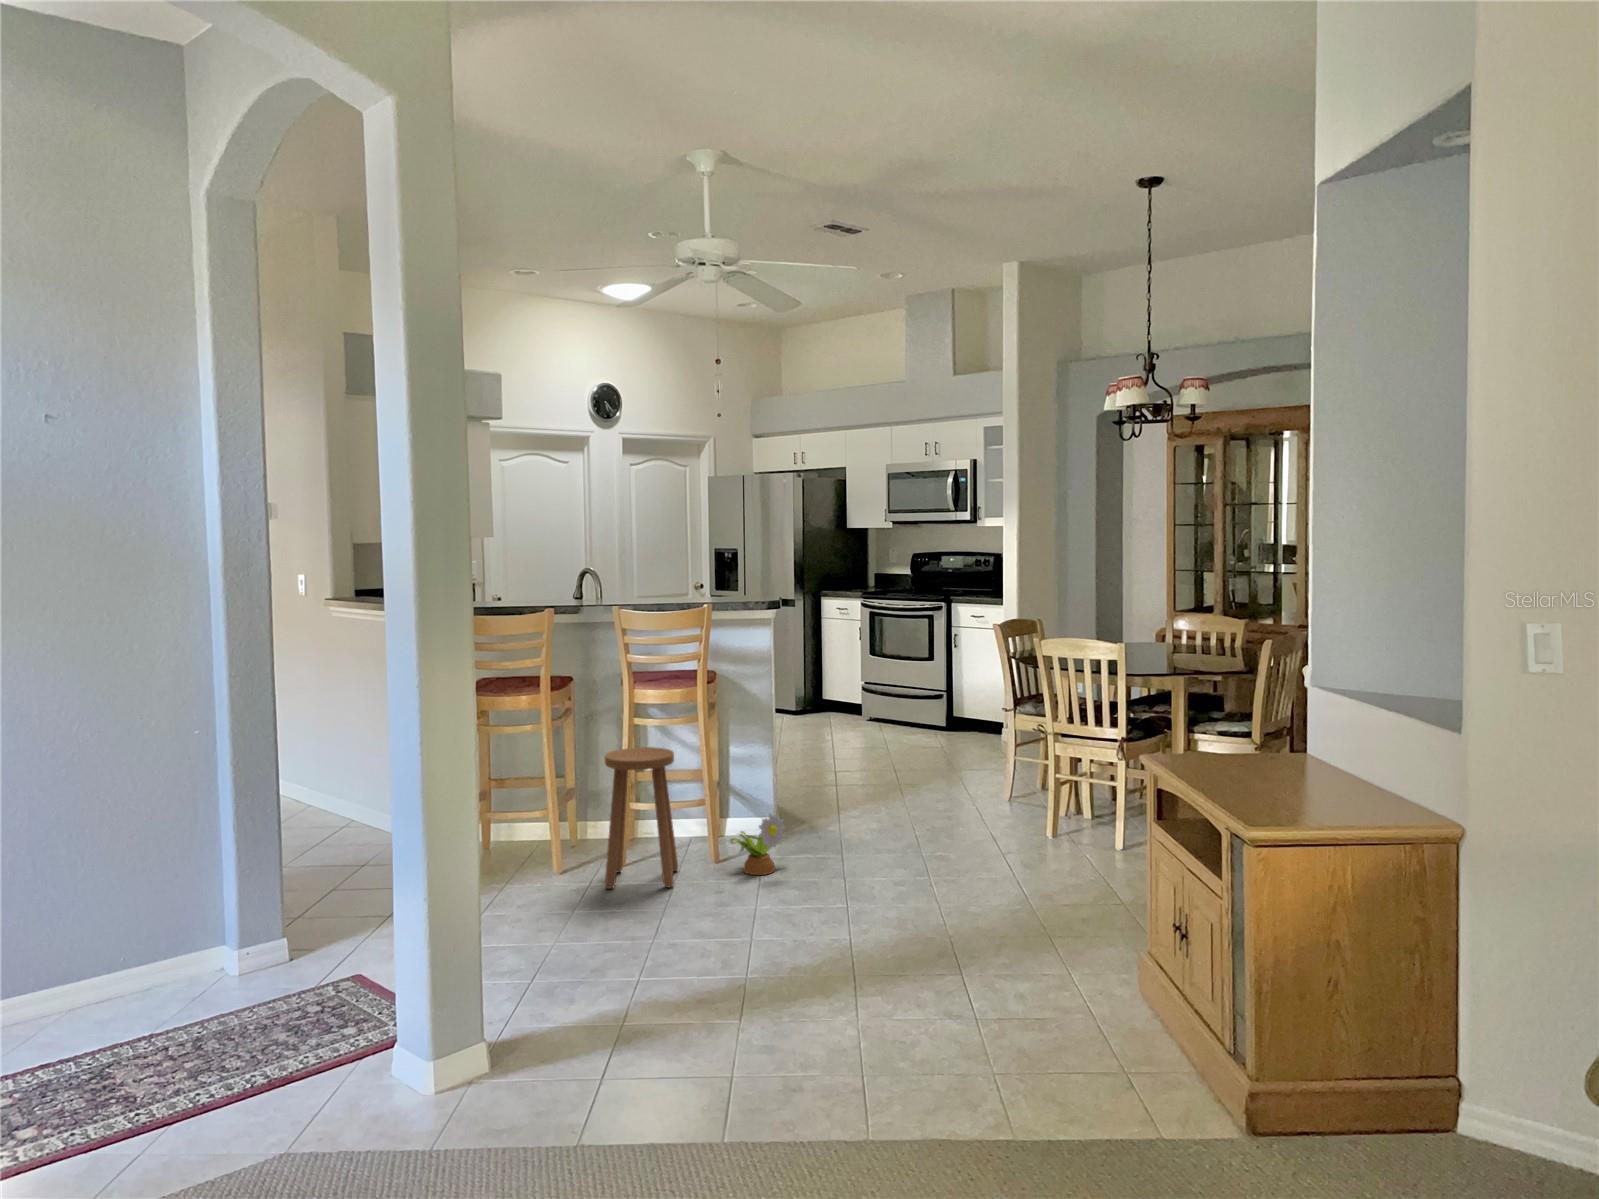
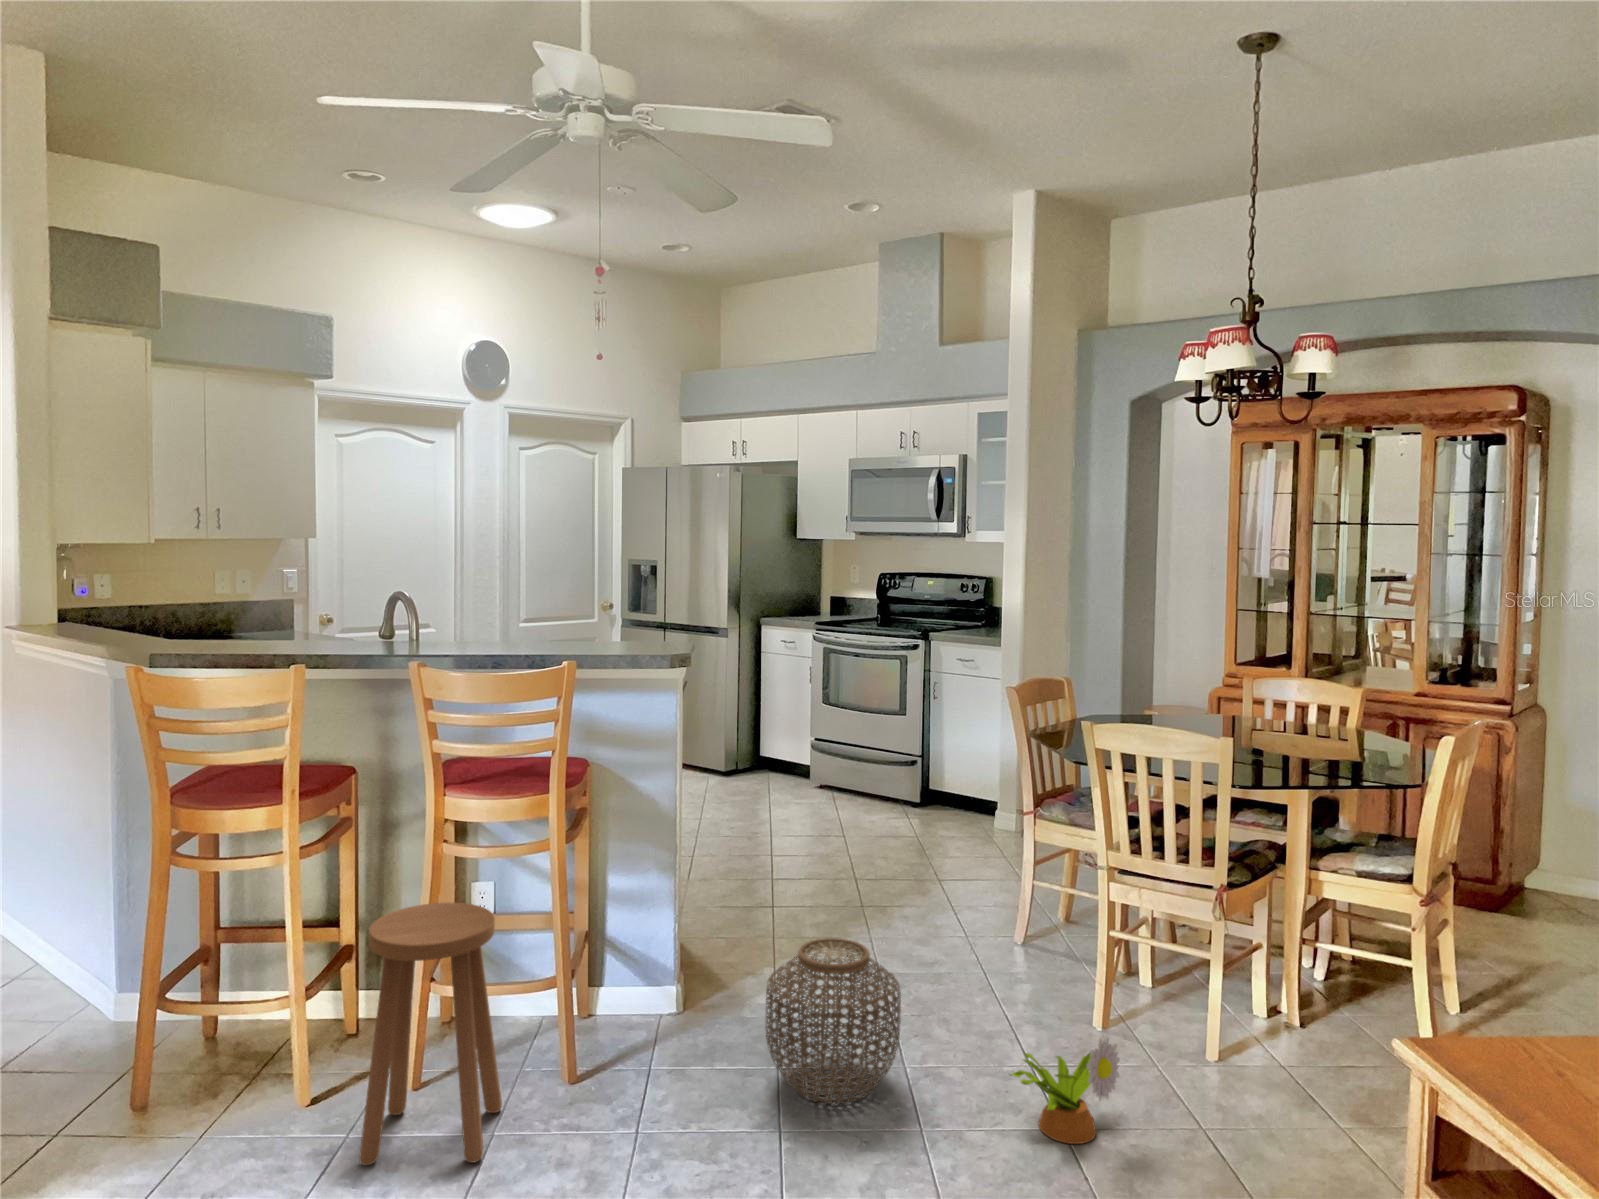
woven basket: none [834,772,916,867] -> present [766,938,901,1105]
decorative plant: present [729,813,786,875] -> present [1010,1038,1120,1144]

